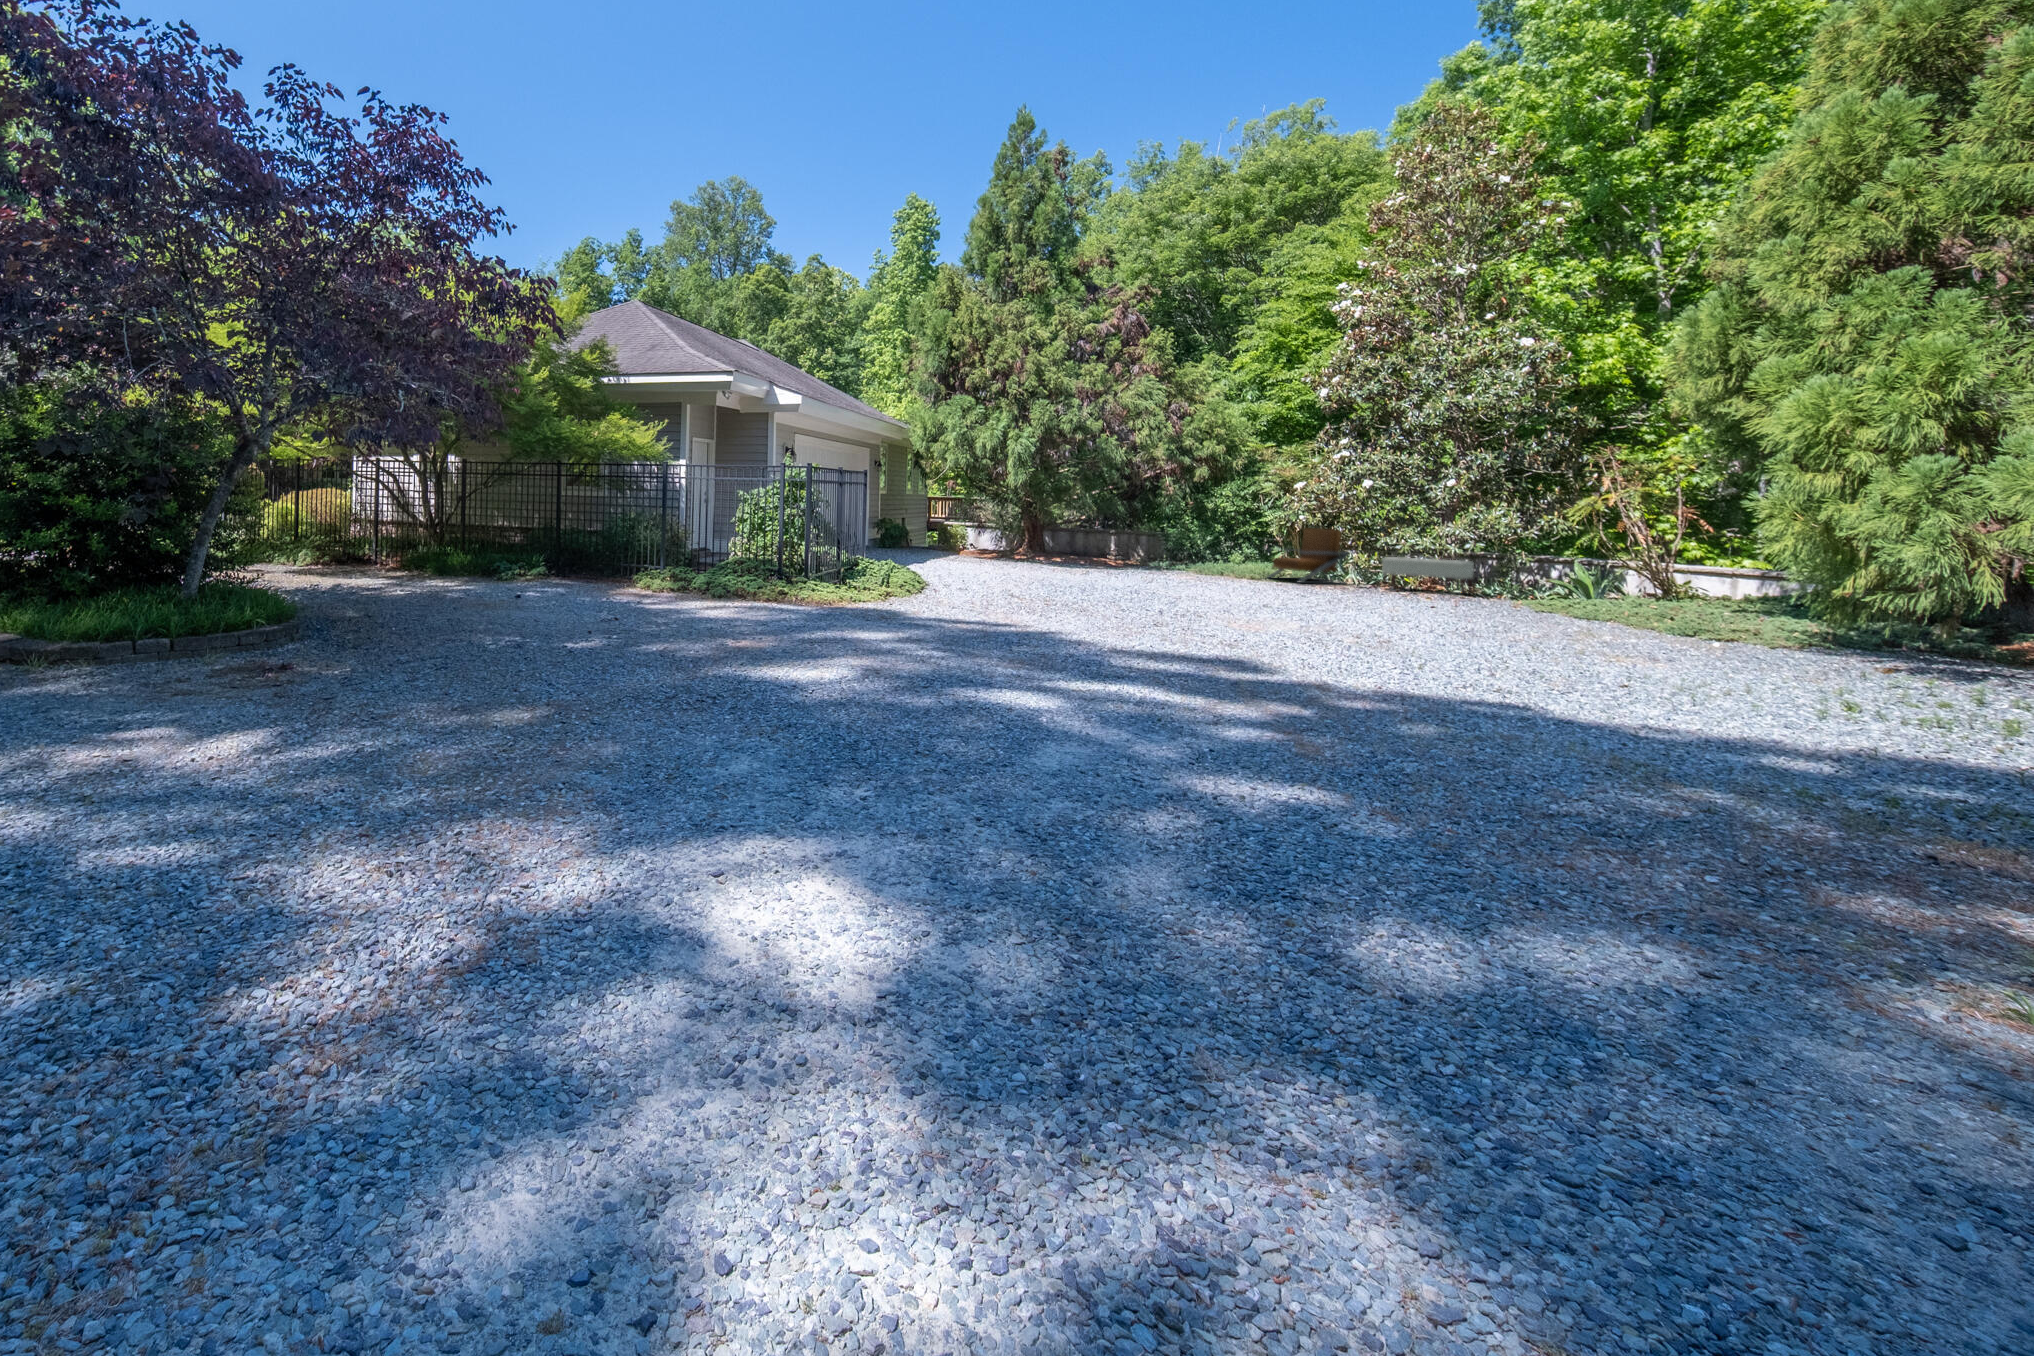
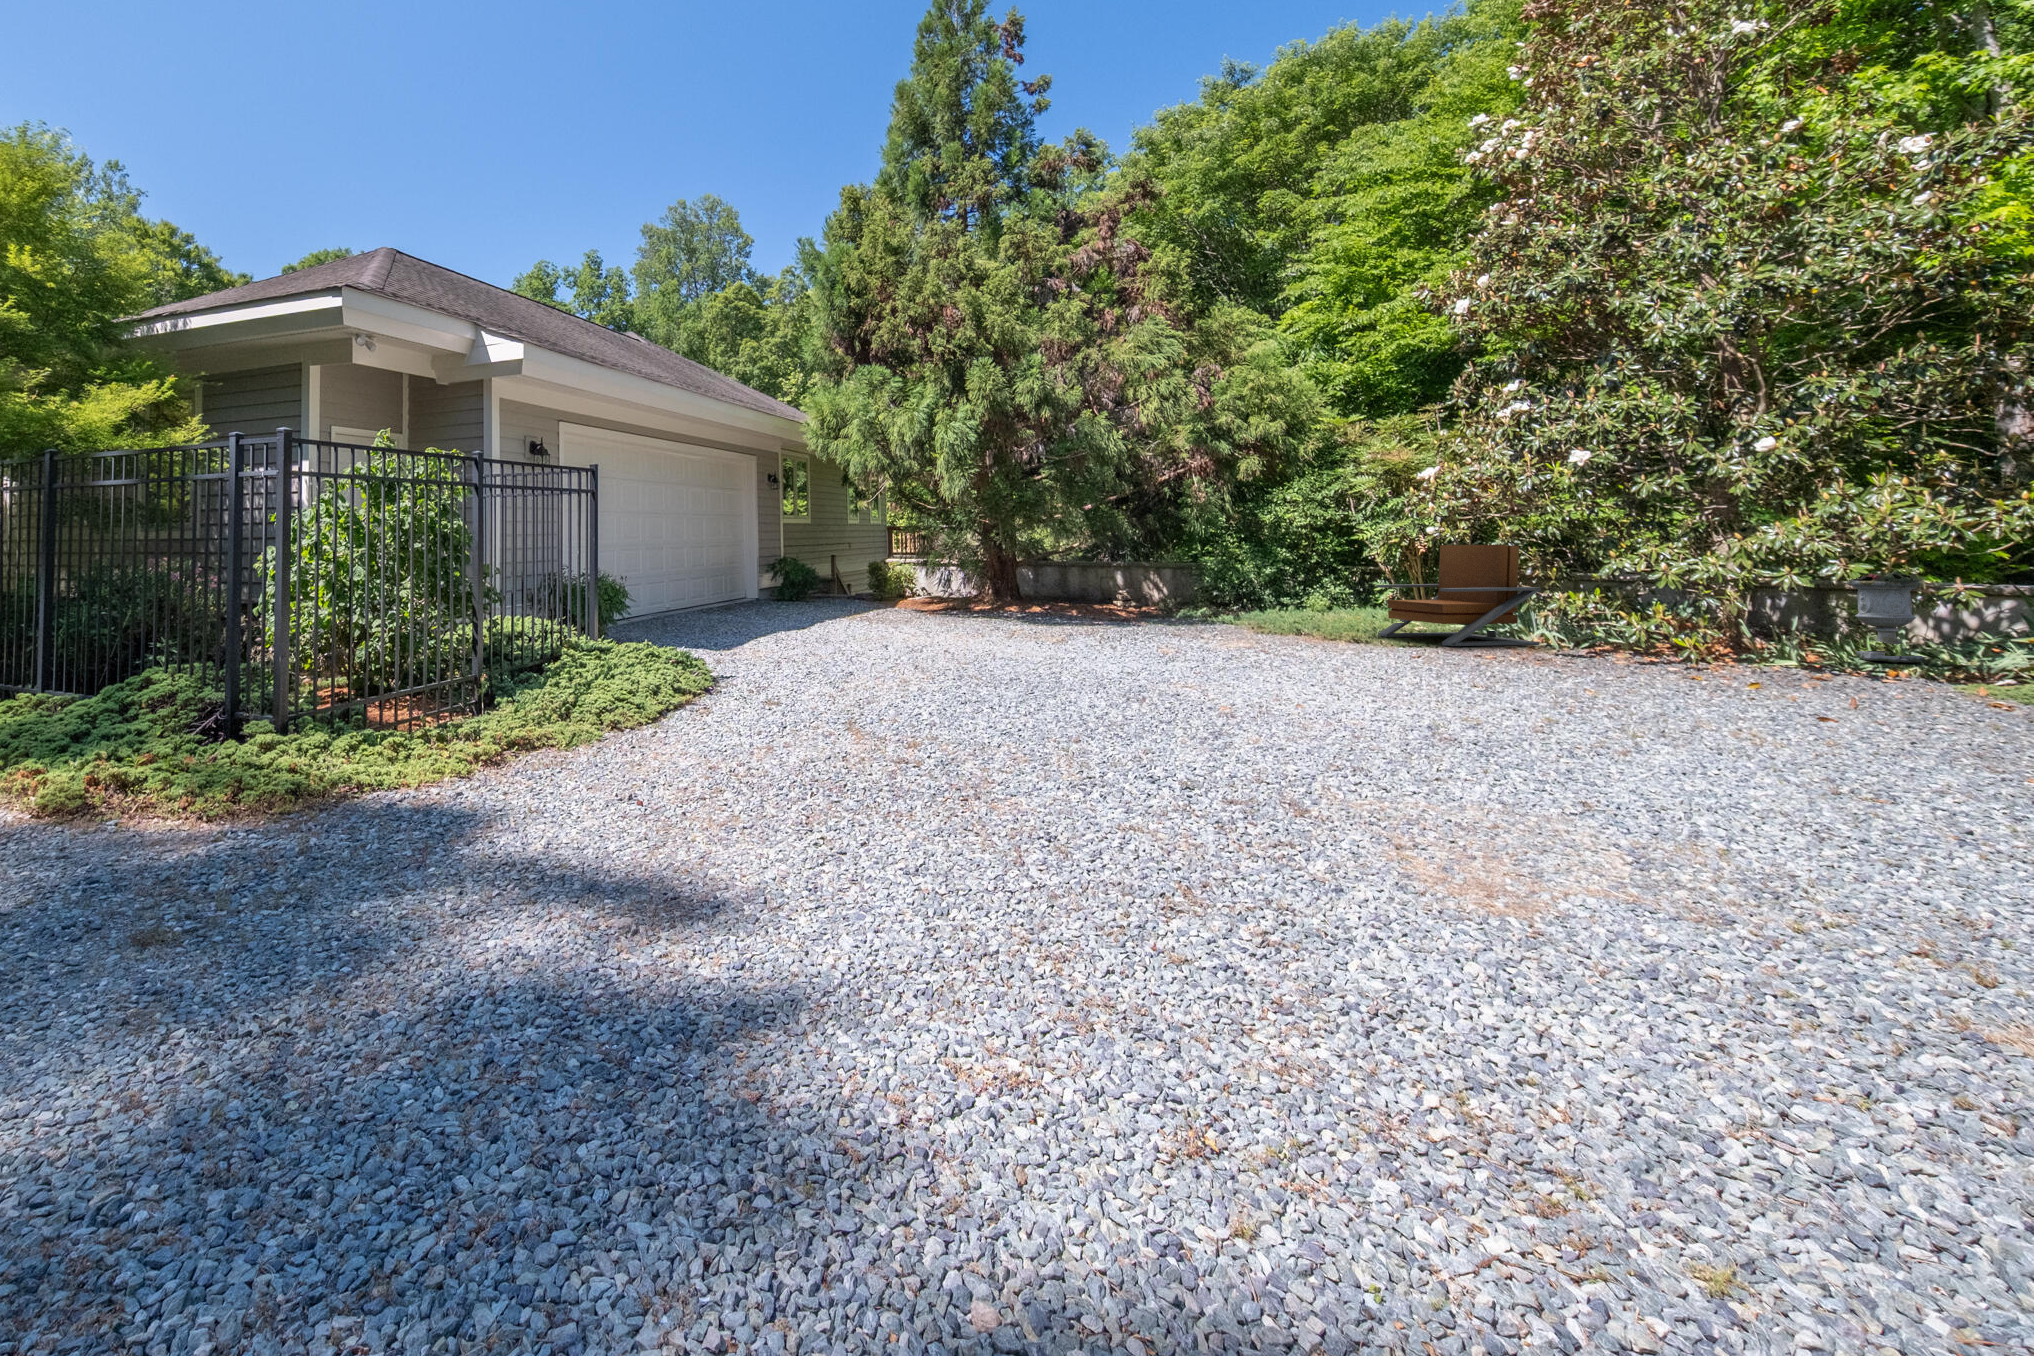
planter: none [1485,549,1517,594] -> present [1847,571,1926,662]
bench: present [1382,557,1474,593] -> none [1619,593,1830,666]

